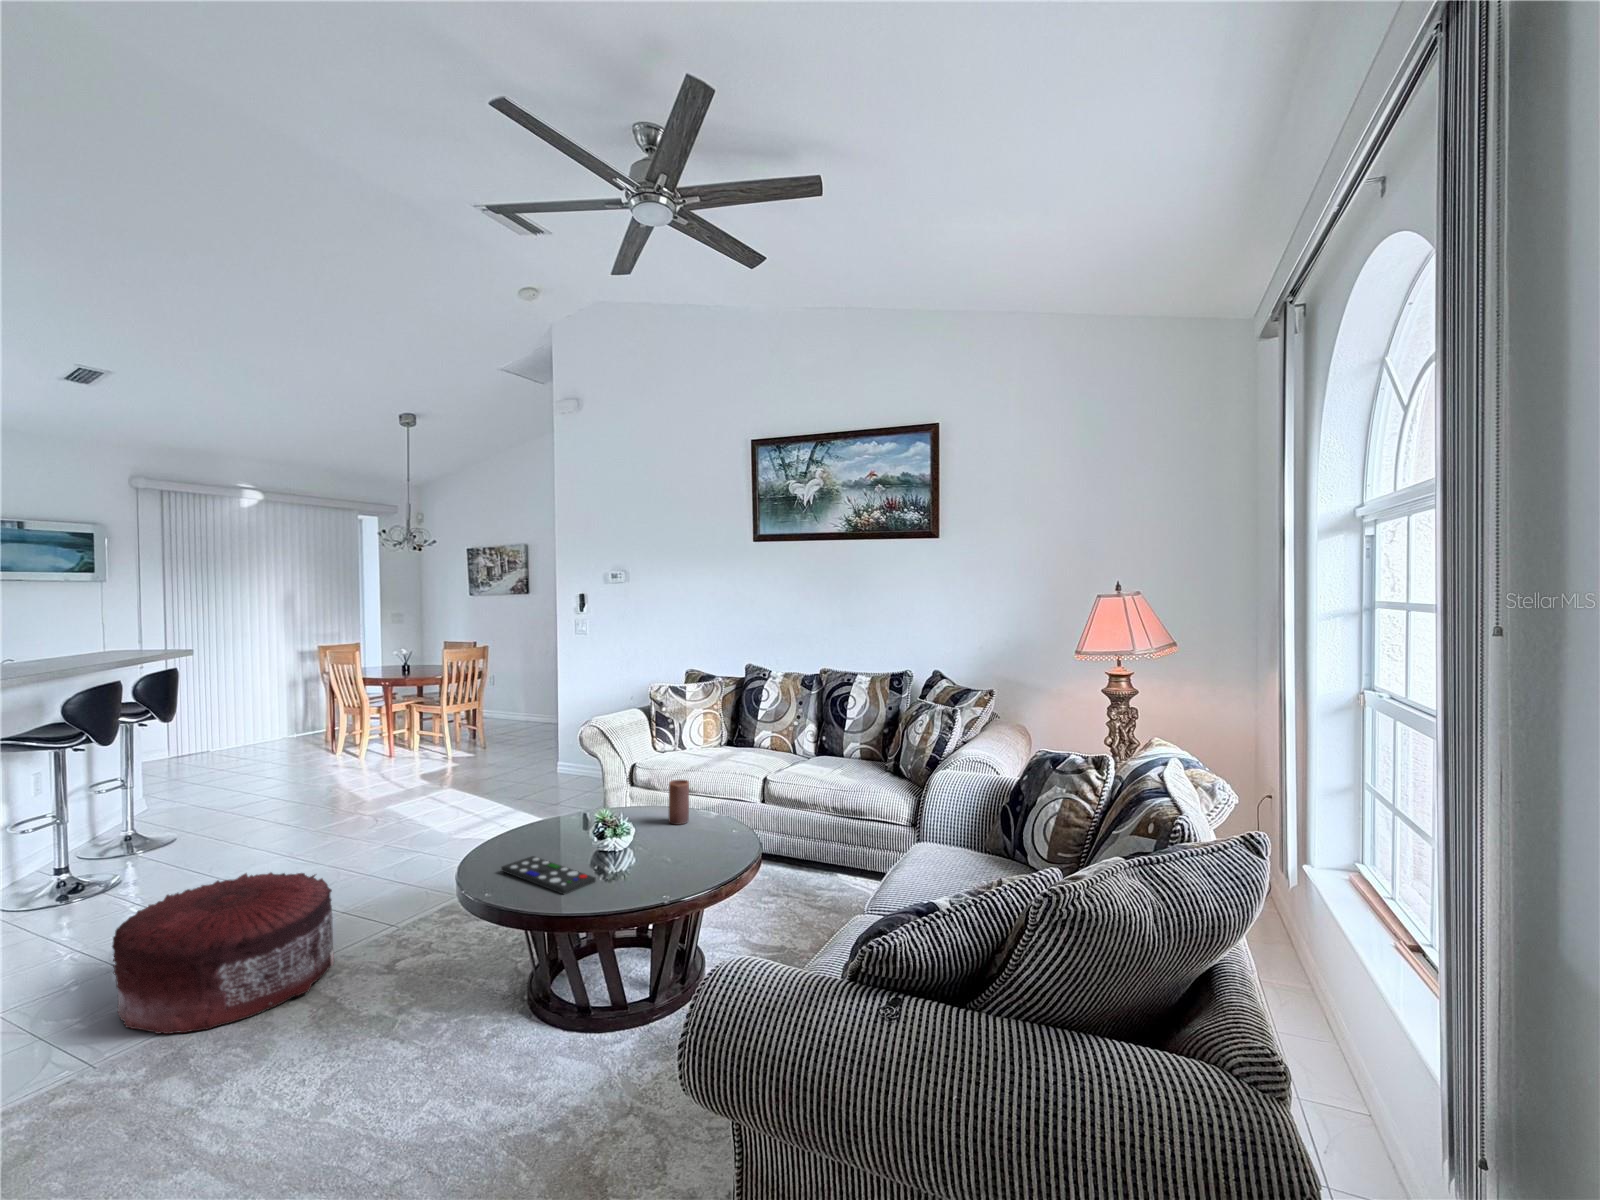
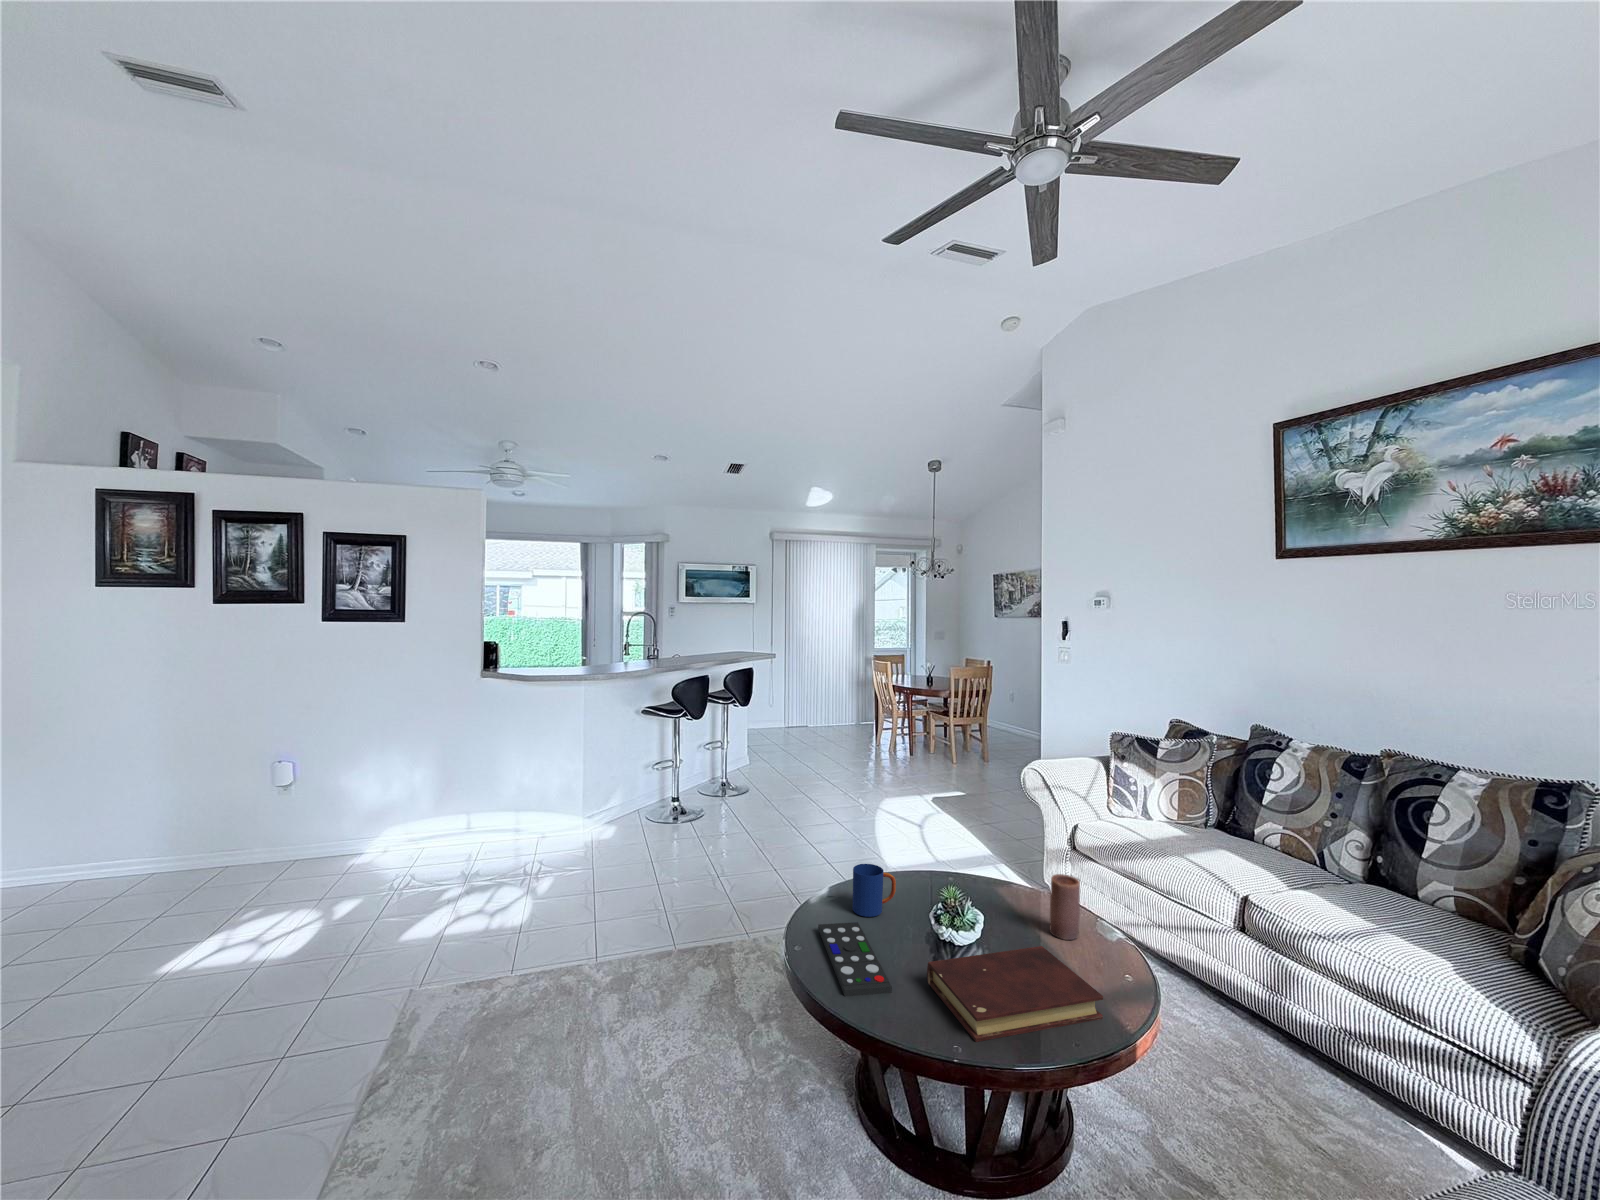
mug: none [514,811,551,854] -> present [853,864,896,917]
book: none [615,826,730,883] -> present [927,946,1103,1042]
pouf: present [112,873,334,1034] -> none [588,843,744,978]

